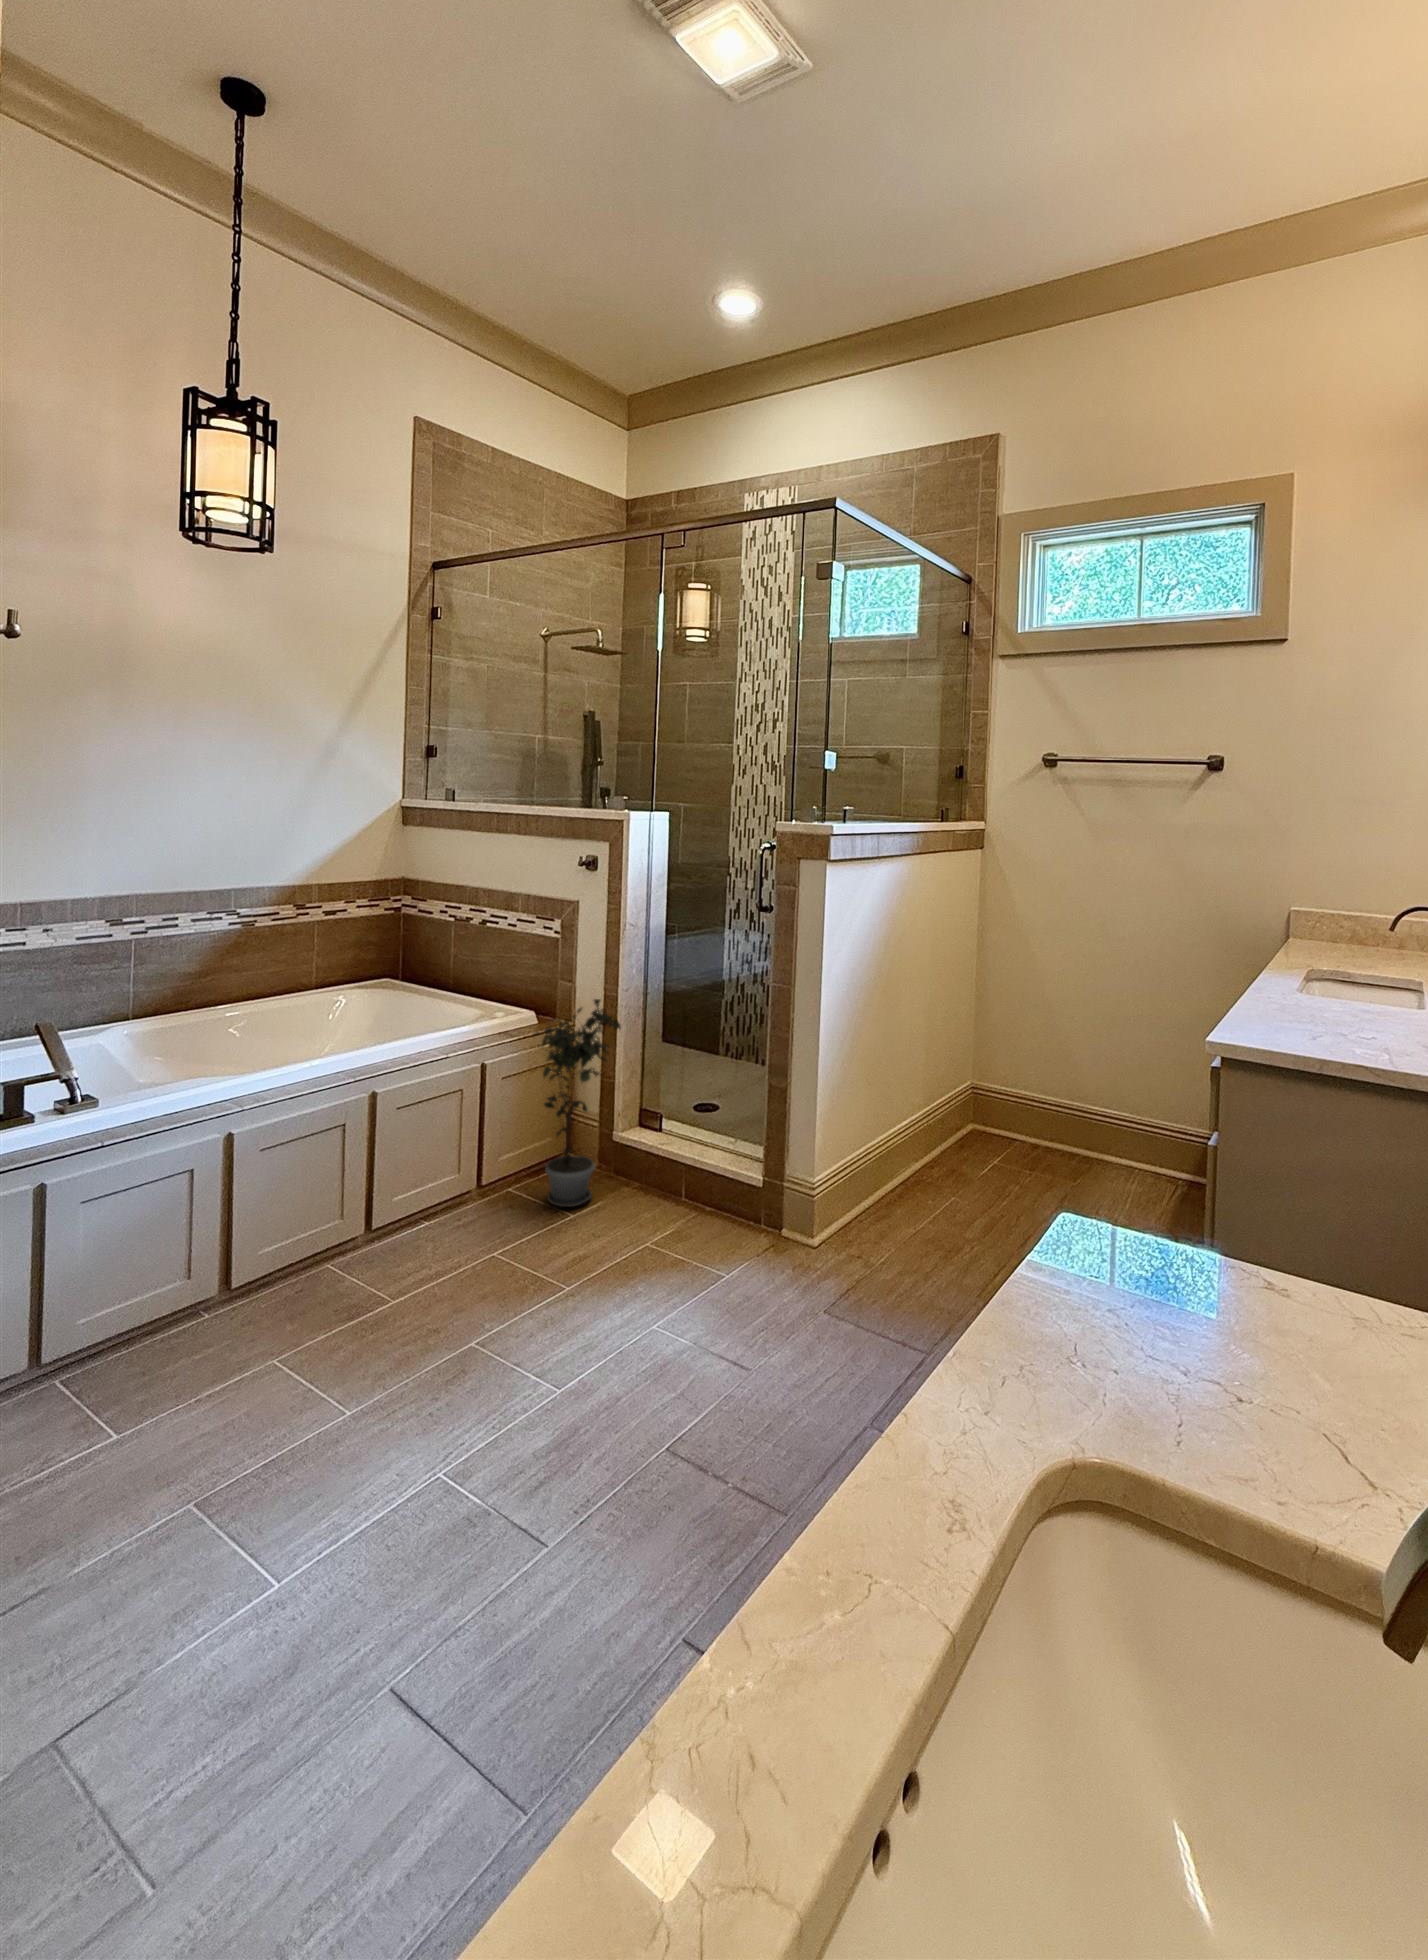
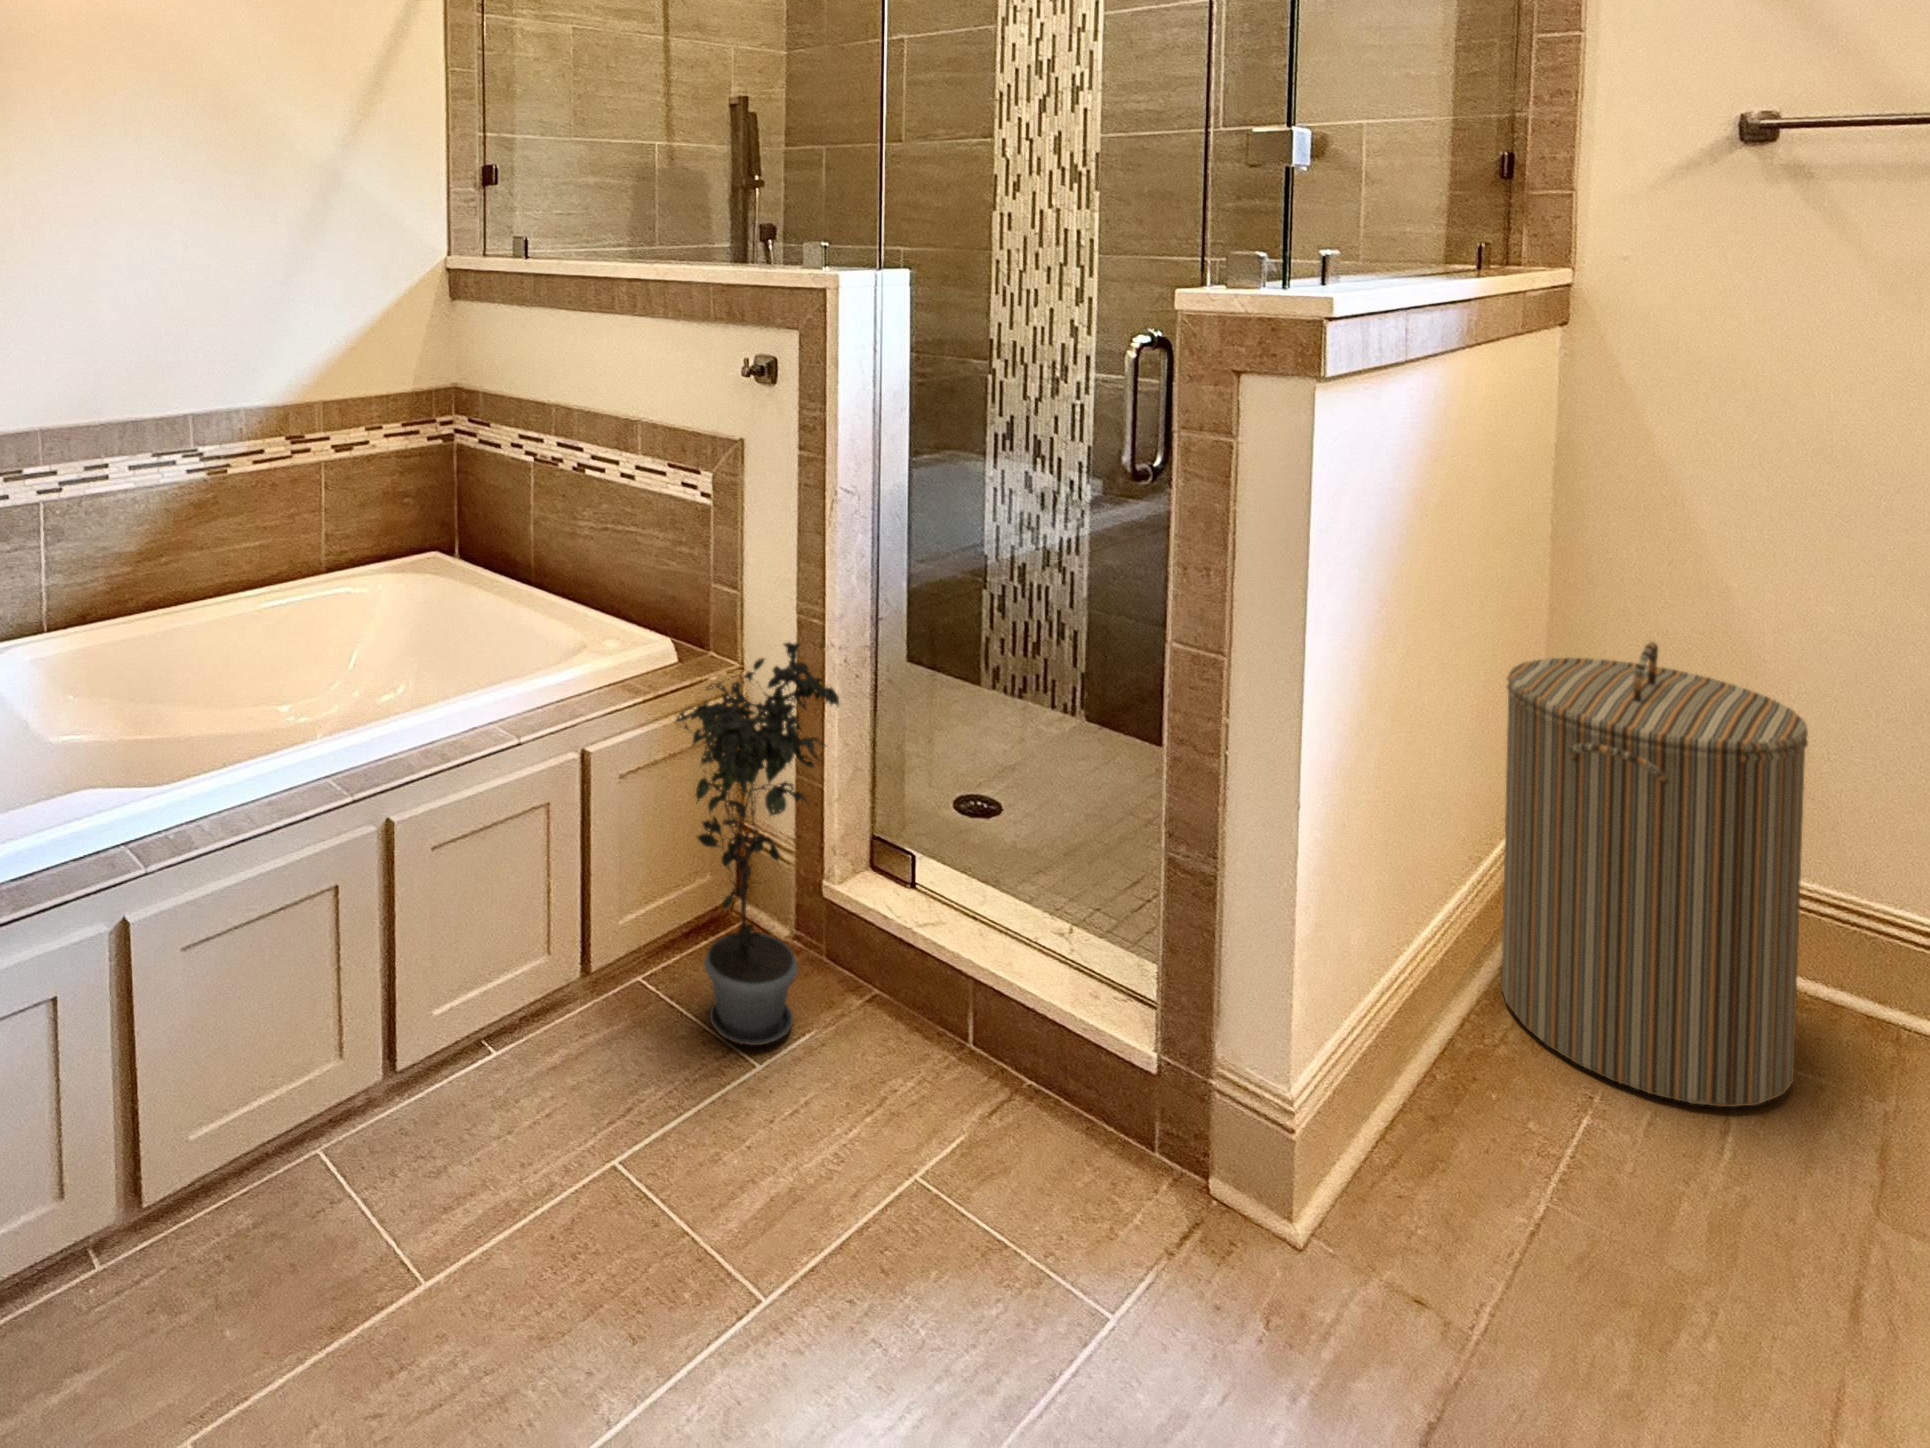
laundry hamper: none [937,989,1048,1188] -> present [1501,642,1808,1107]

